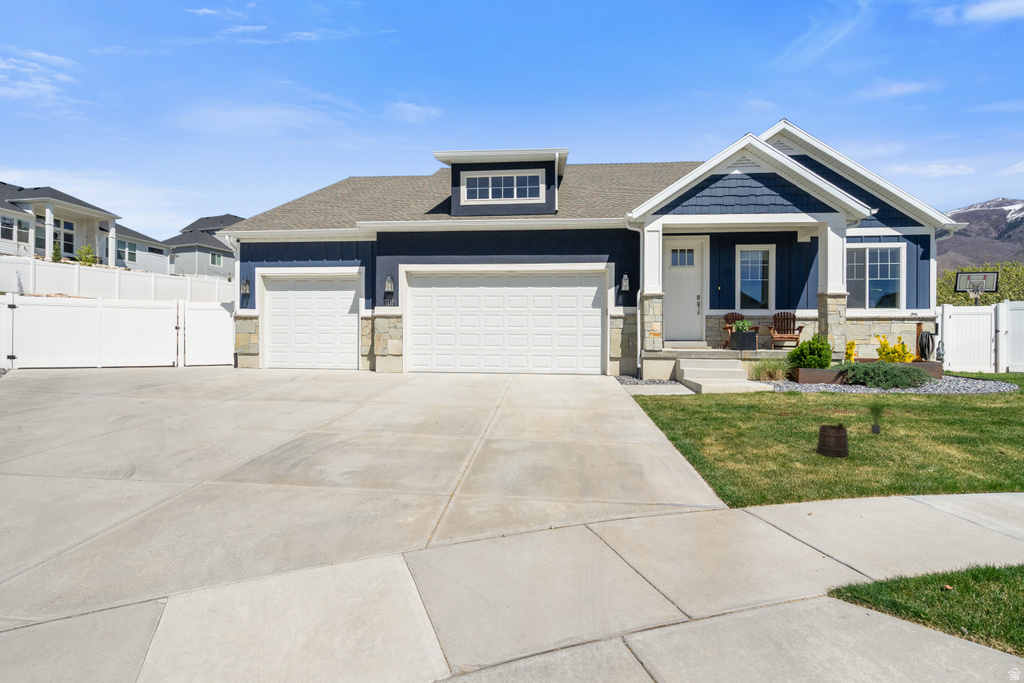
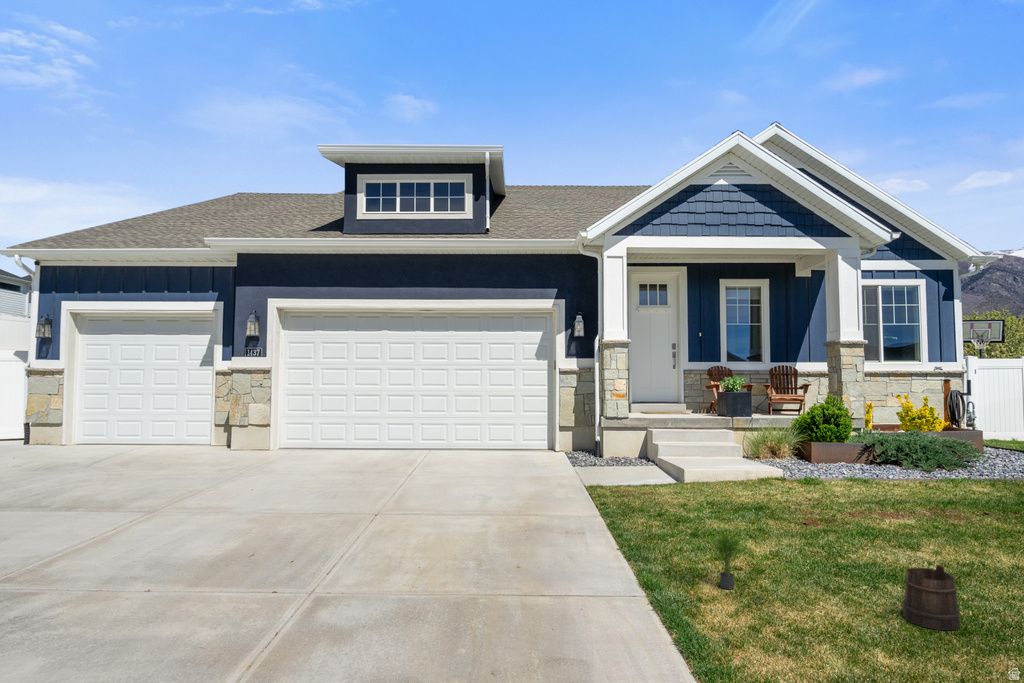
potted plant: present [867,401,886,433] -> present [714,527,742,589]

